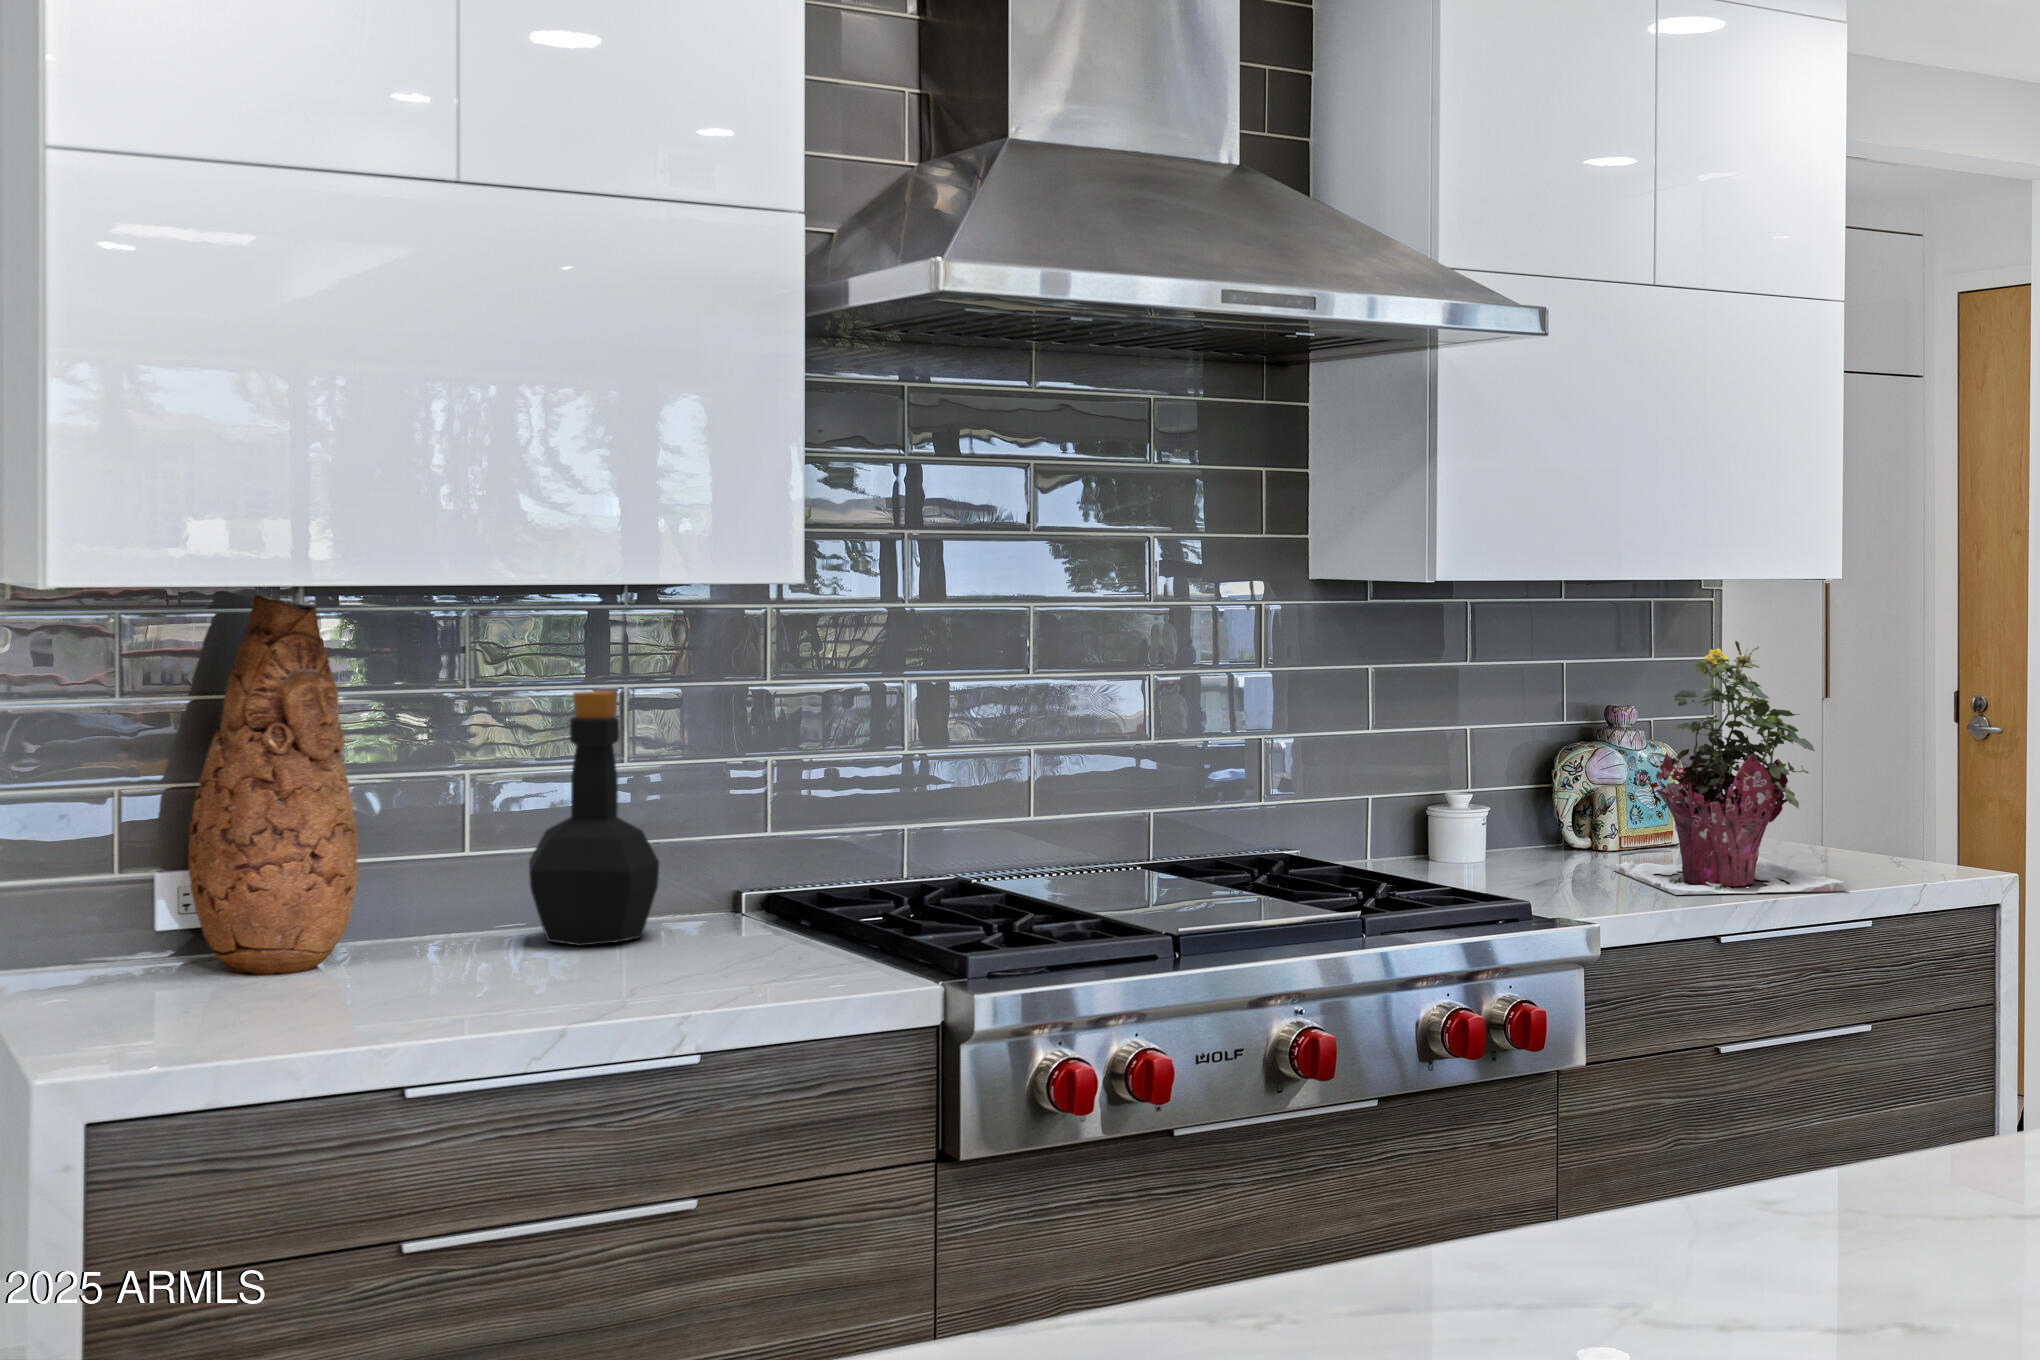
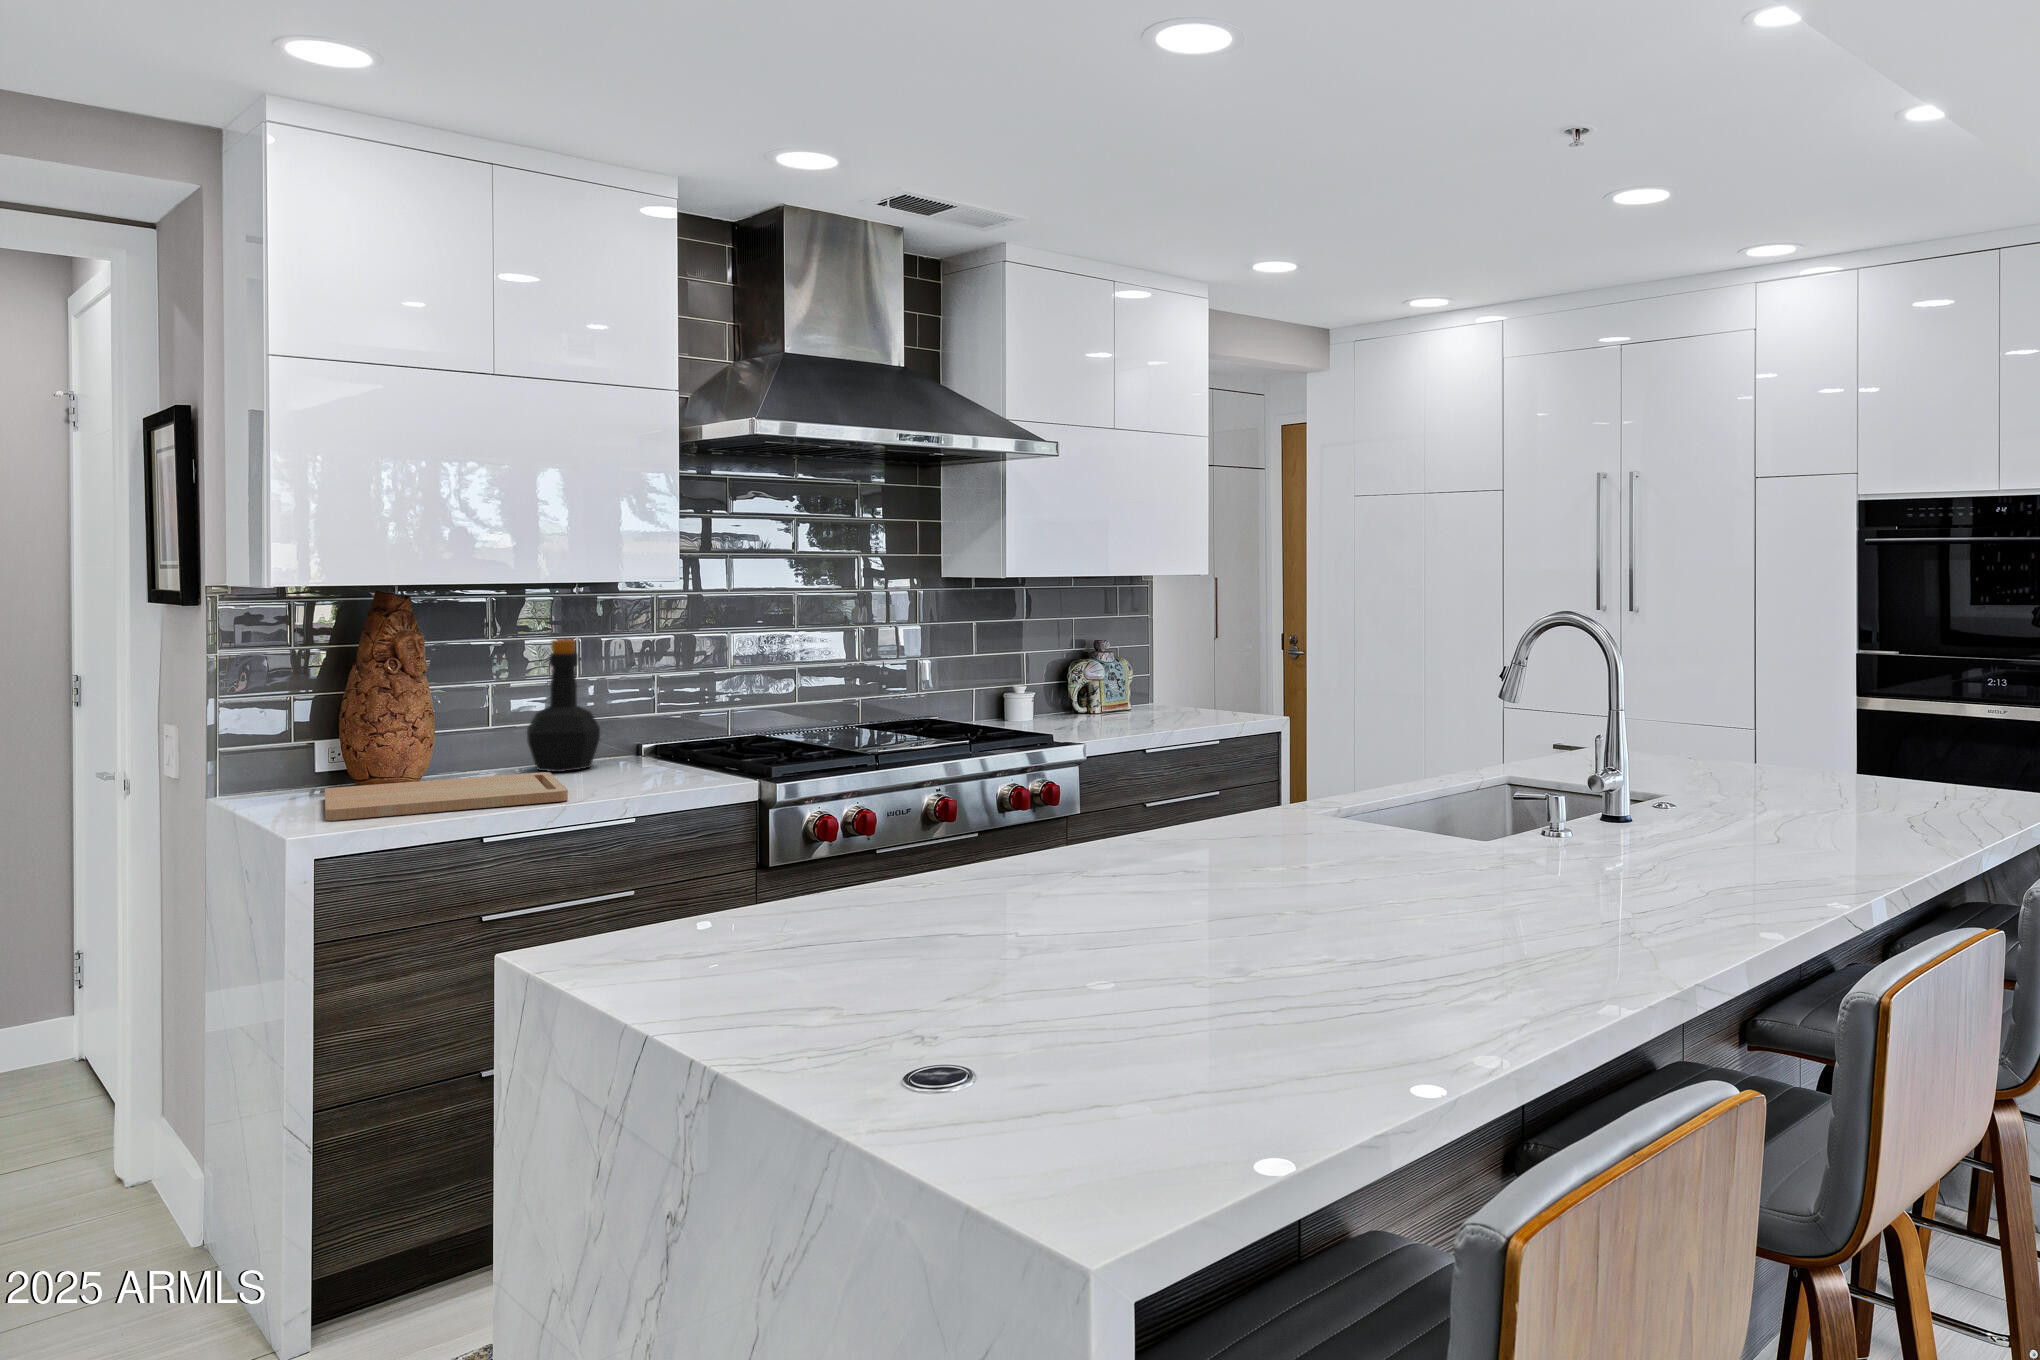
potted plant: present [1613,641,1850,895] -> none [1096,606,1209,731]
cutting board: none [124,949,572,1041] -> present [325,772,568,820]

